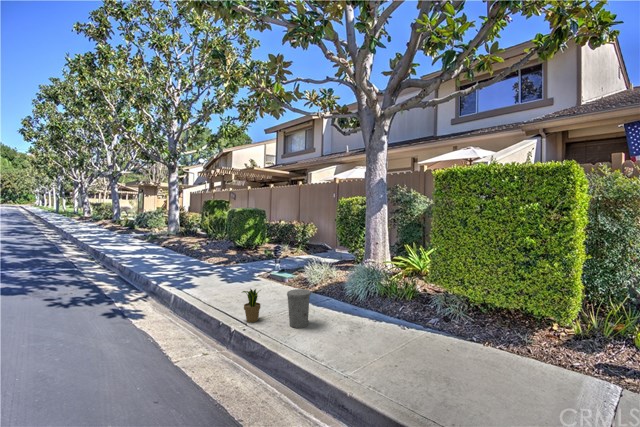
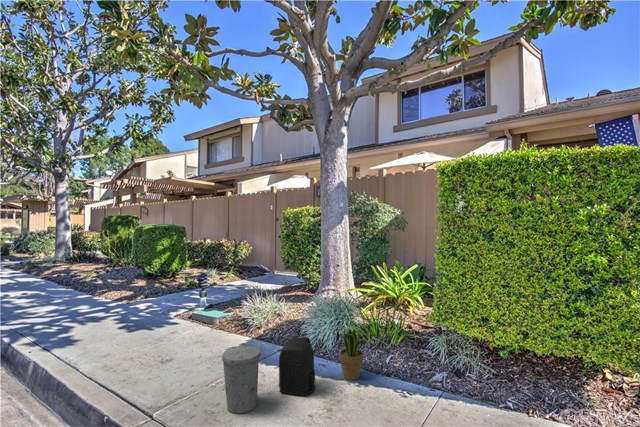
backpack: none [323,286,347,323] -> present [279,336,316,396]
potted plant: present [243,289,260,322] -> present [339,329,364,380]

